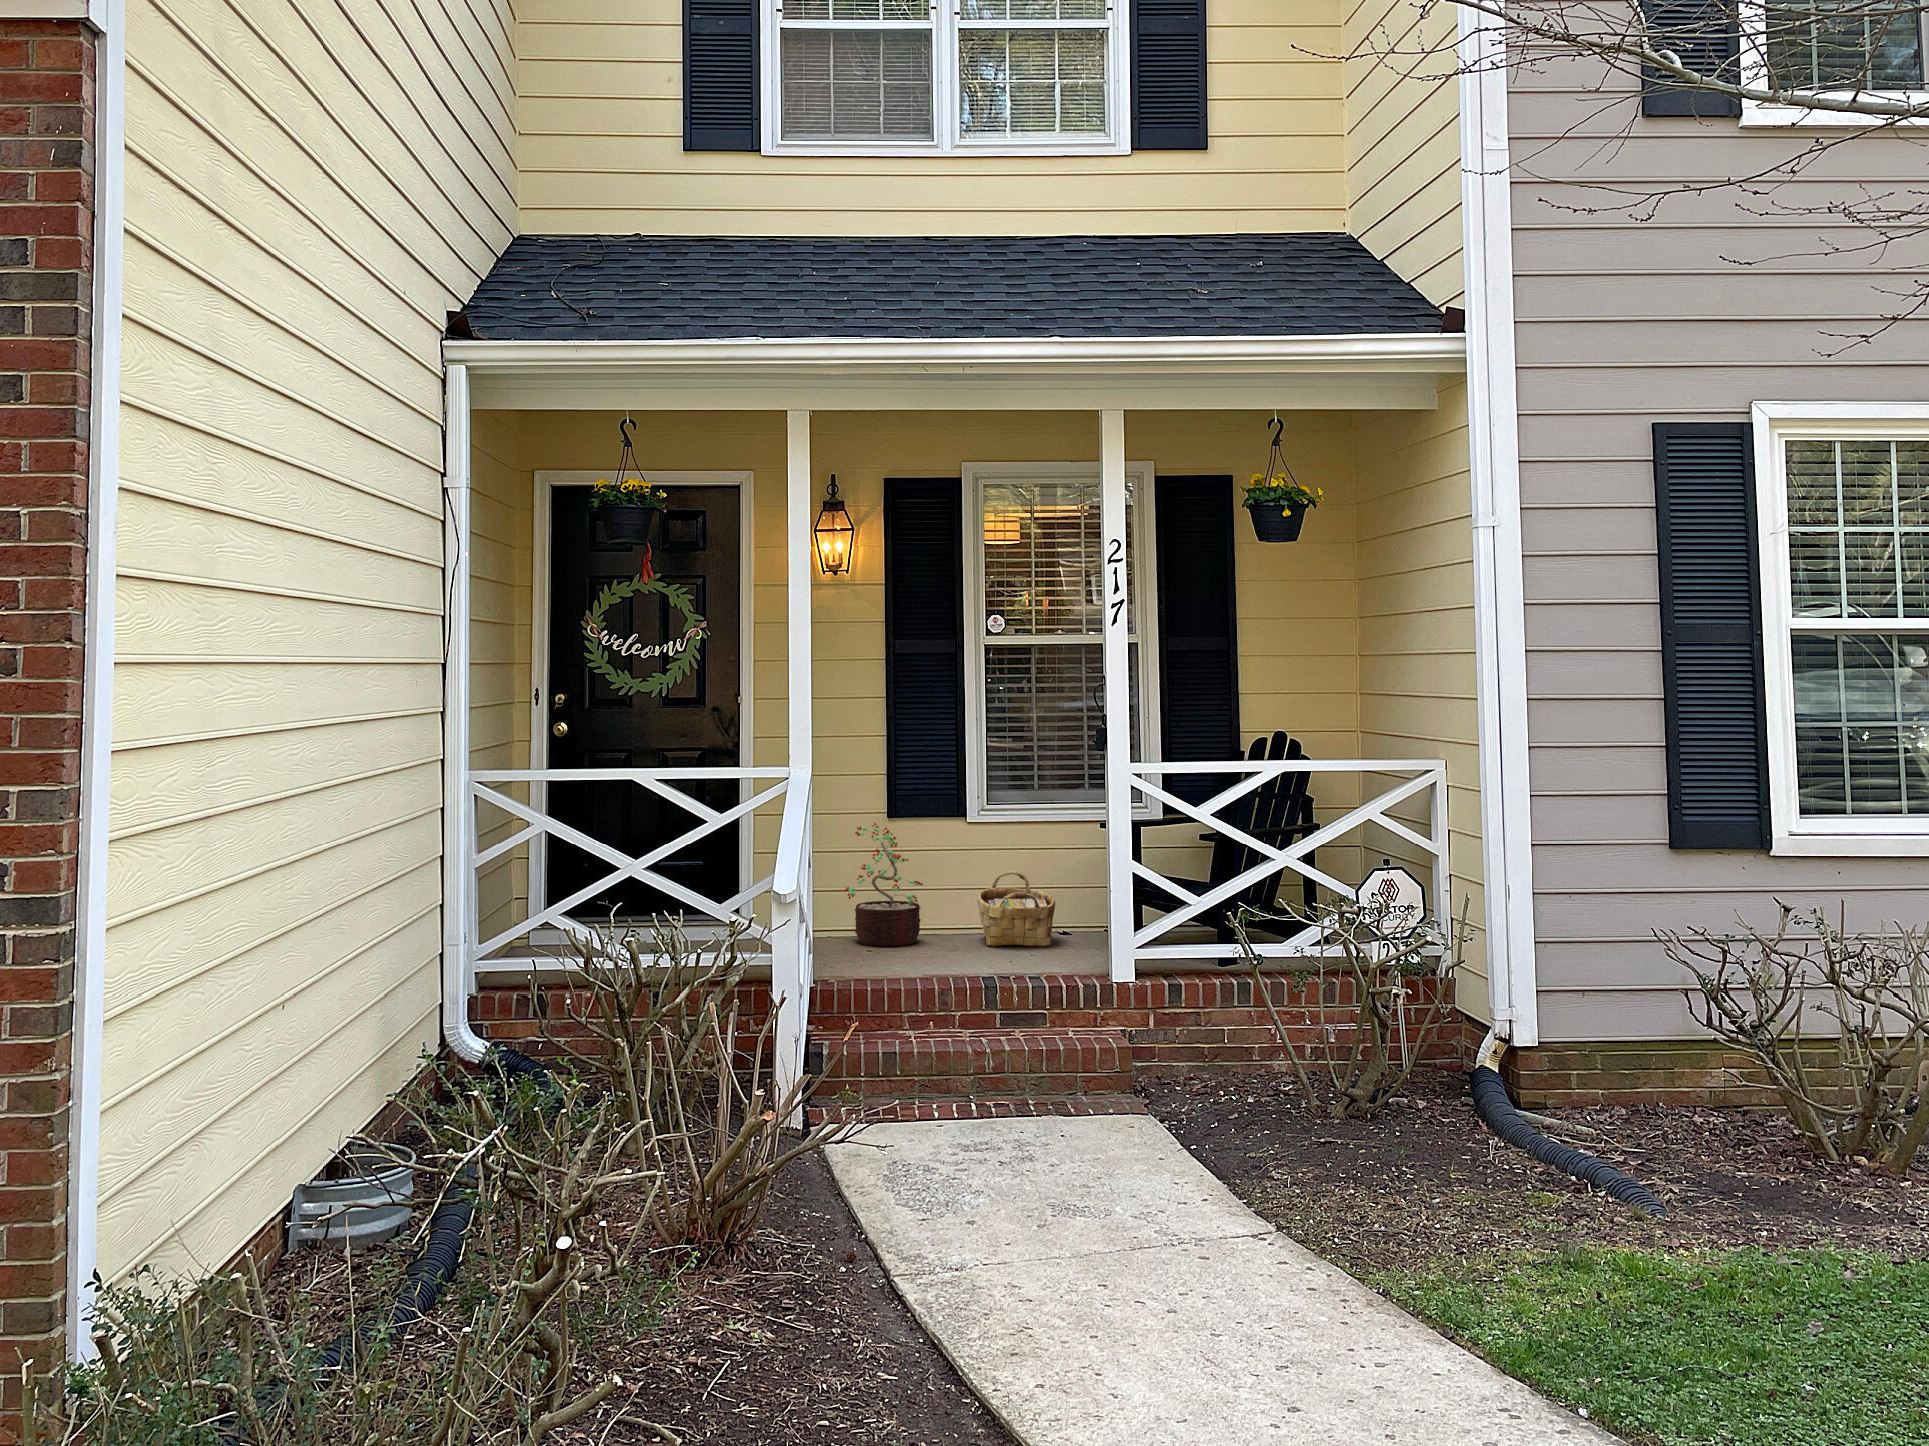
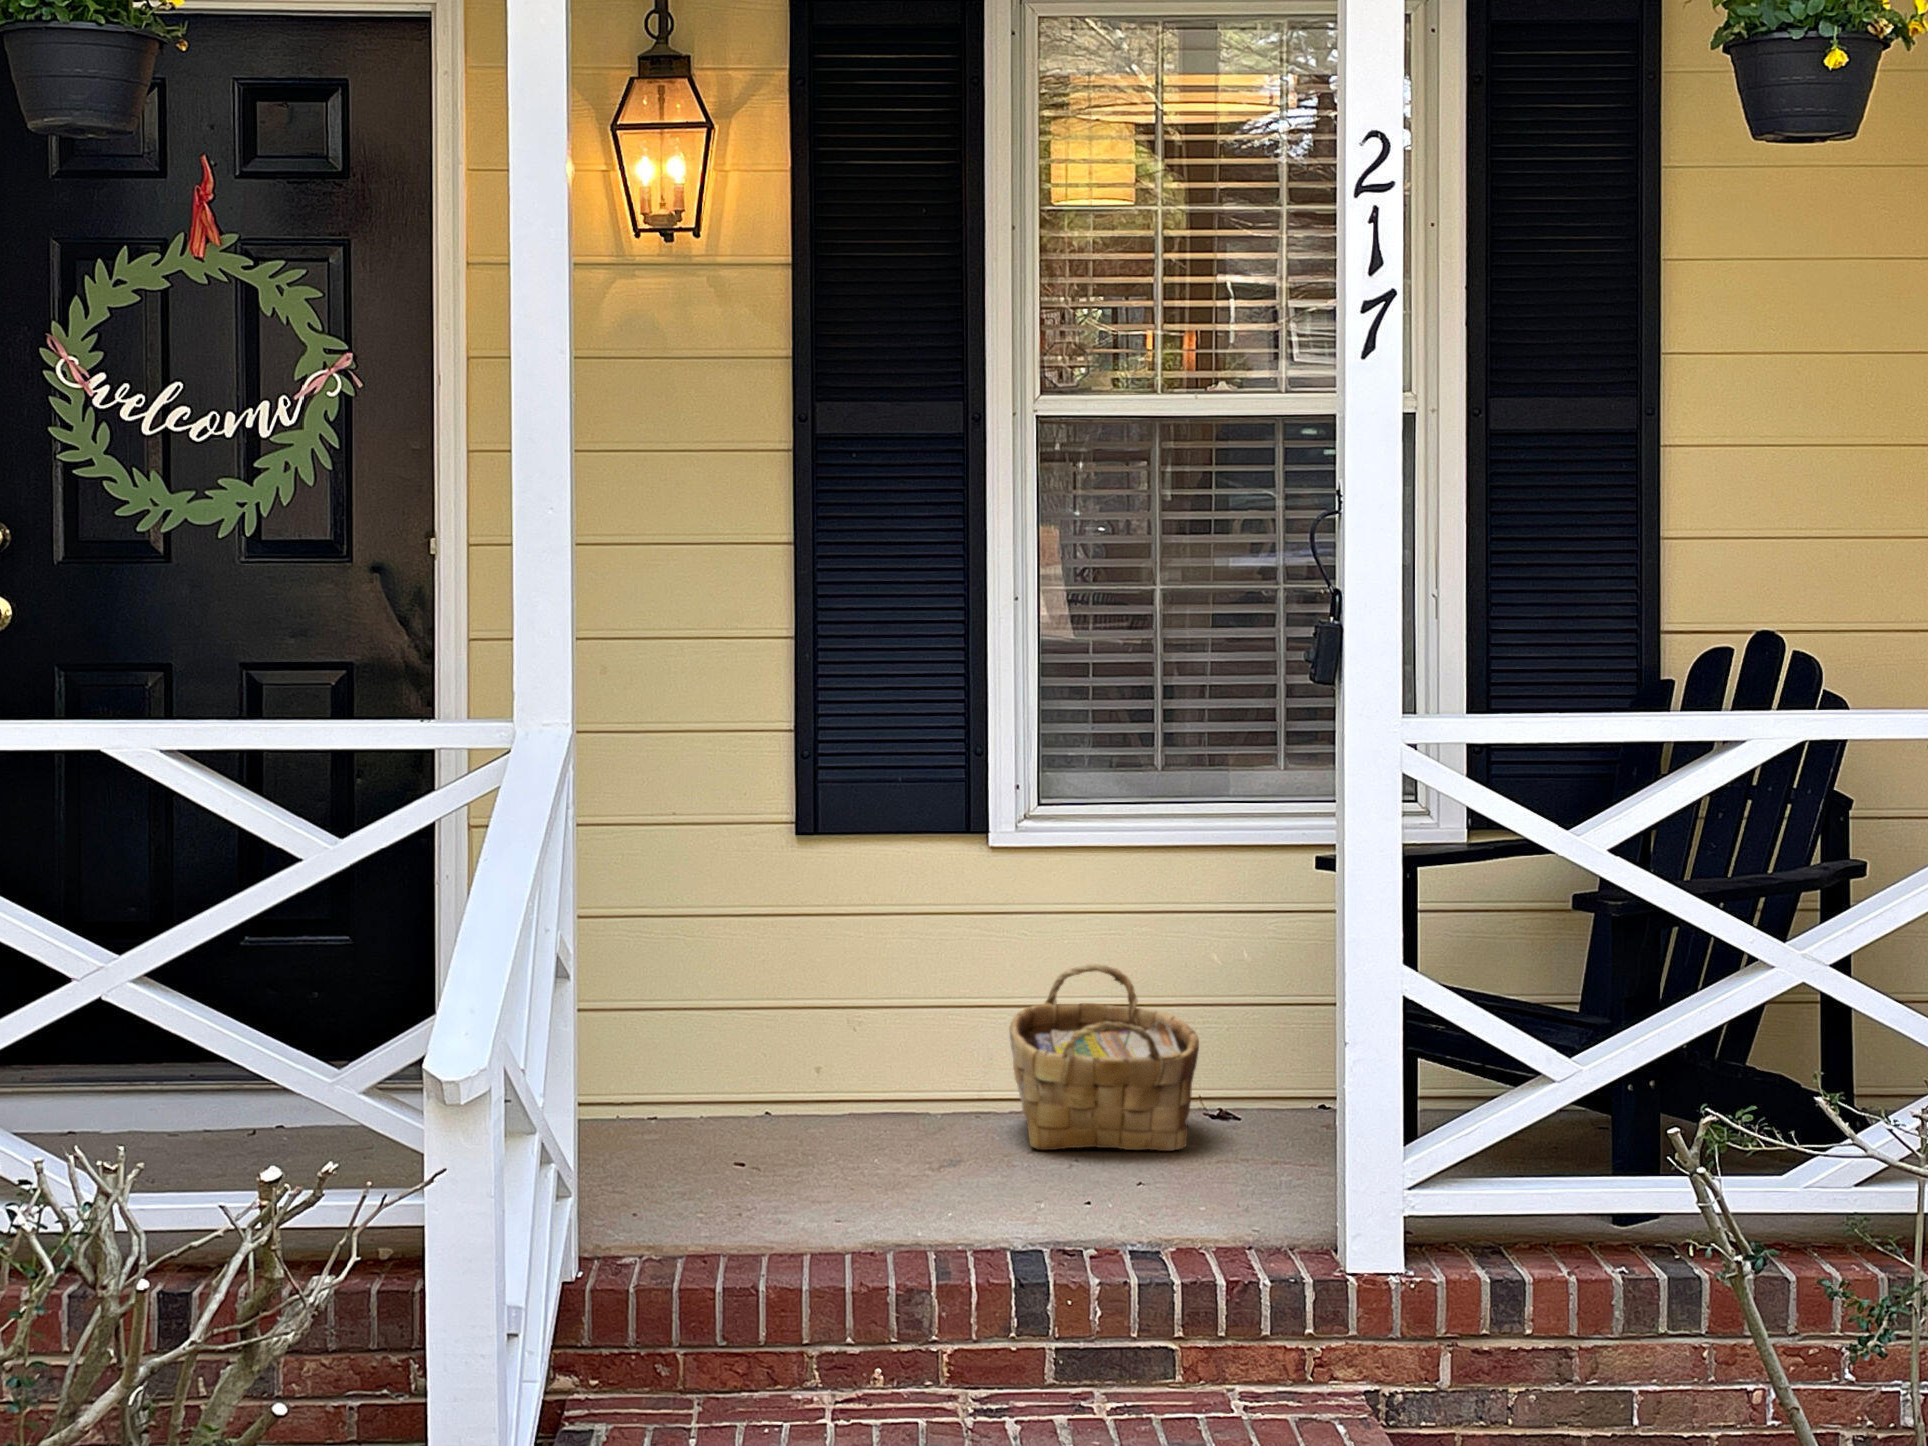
decorative plant: present [844,823,923,946] -> none [685,845,877,1148]

